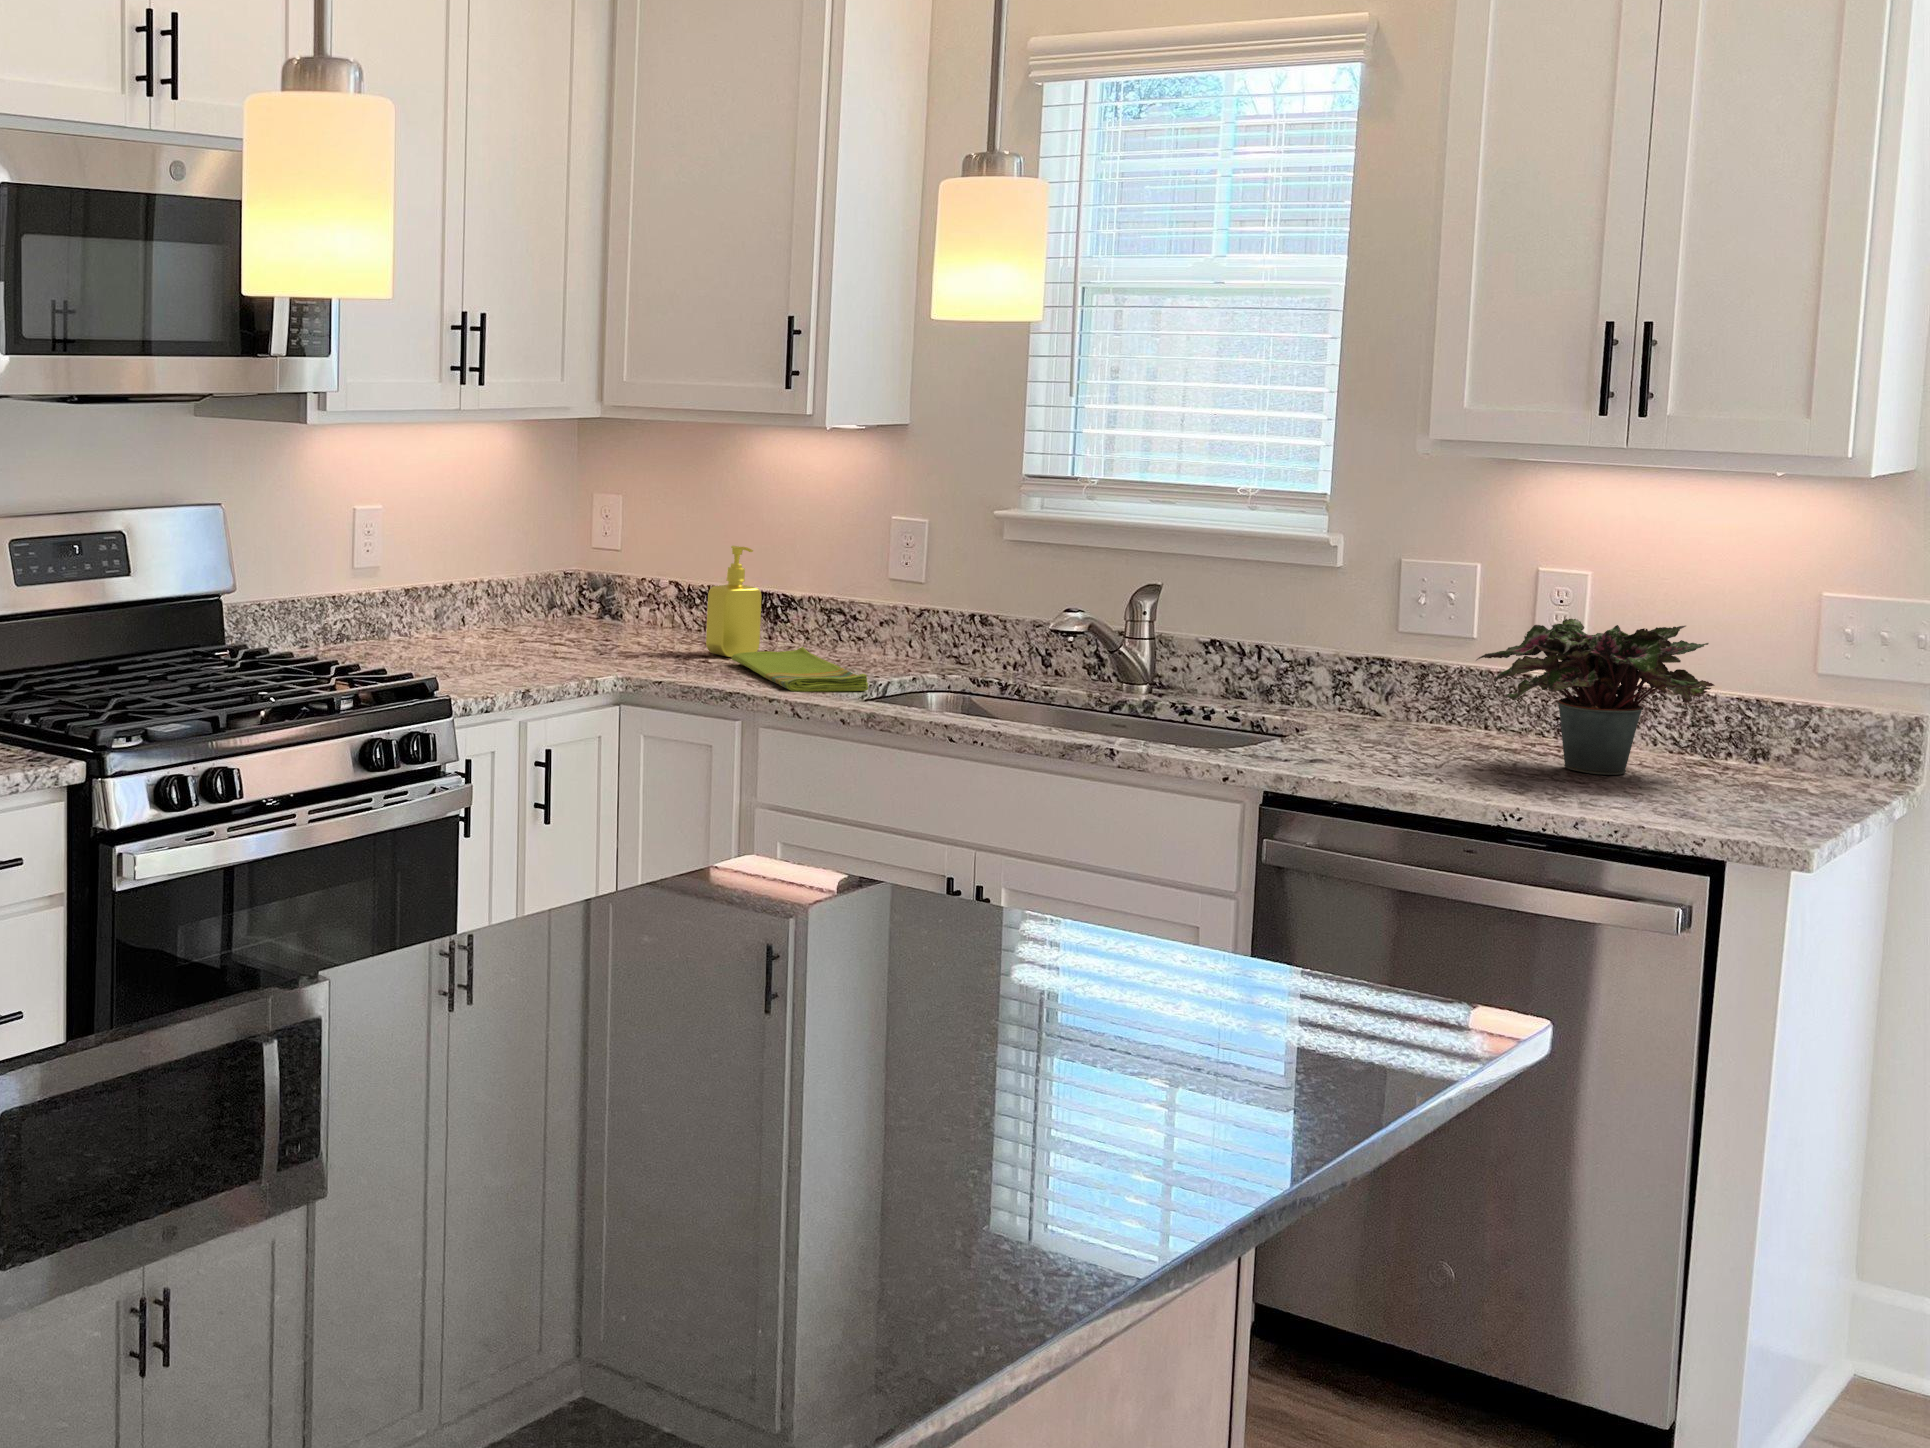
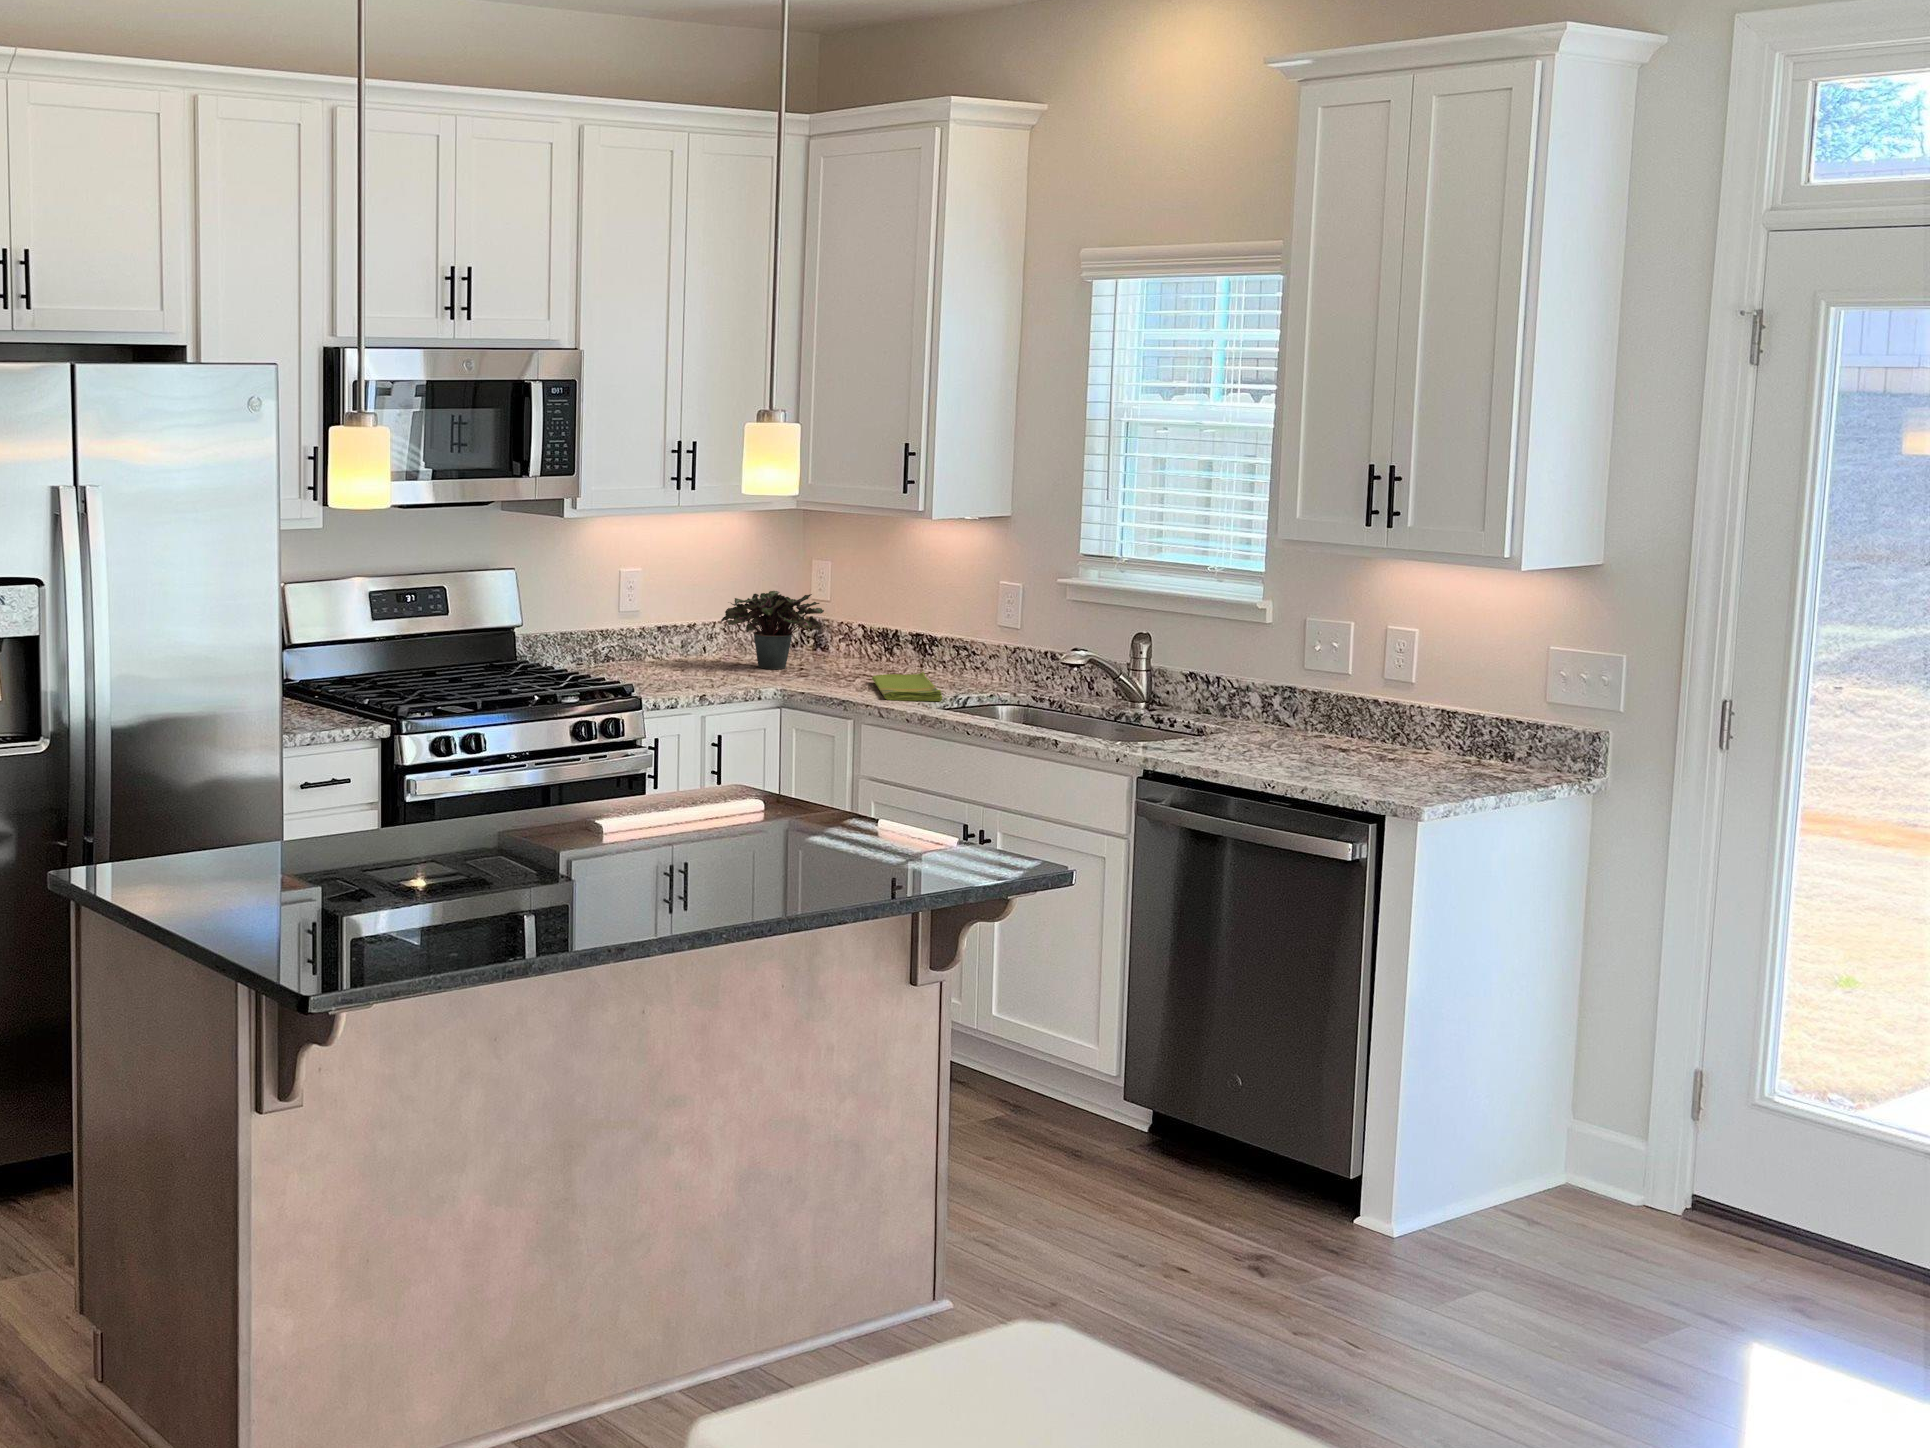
soap dispenser: present [706,546,762,657] -> none [863,601,902,678]
potted plant: present [1477,619,1714,775] -> present [721,591,824,669]

